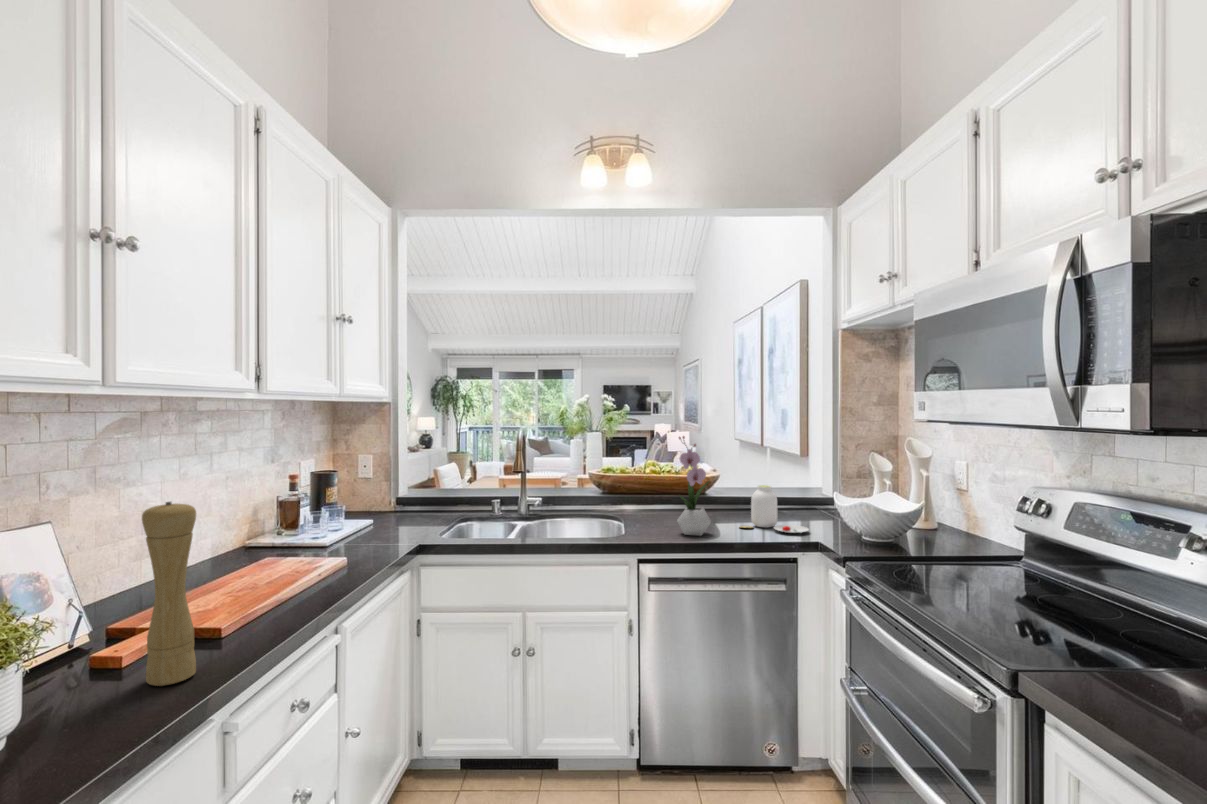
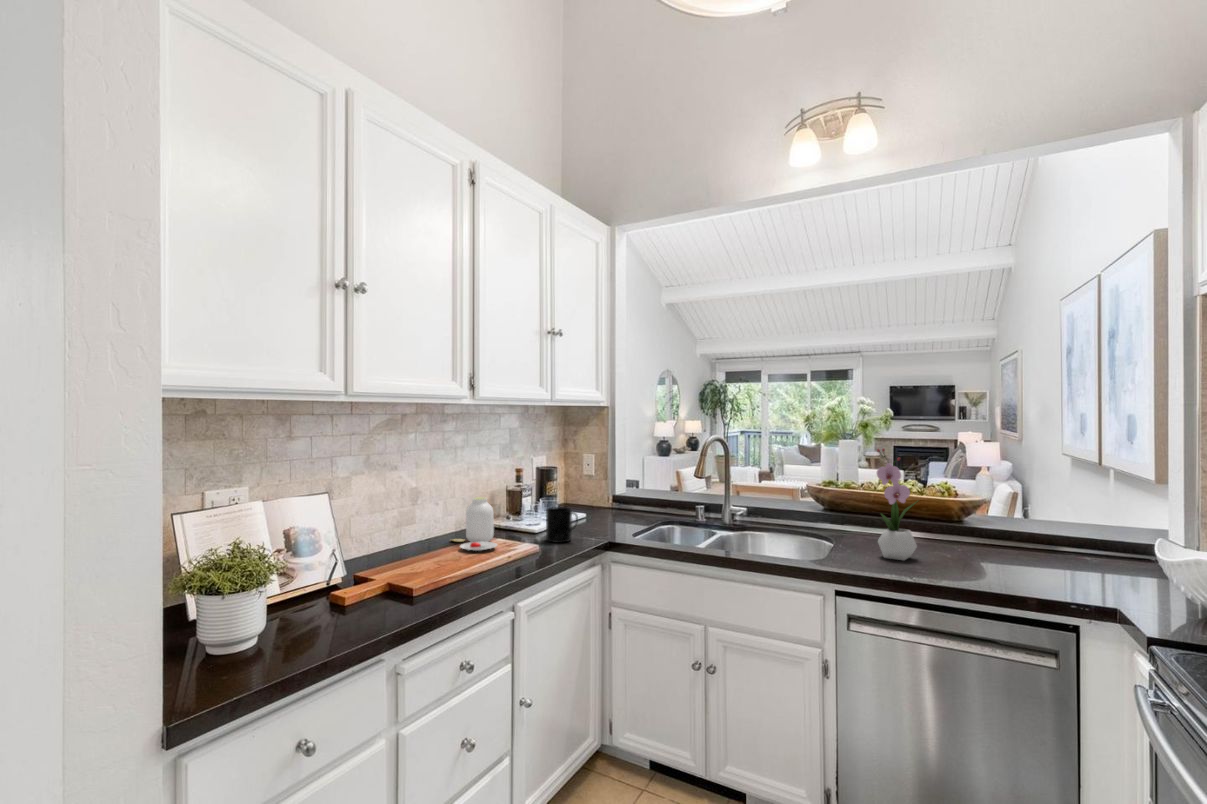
jar: present [740,485,809,533] -> present [452,497,497,551]
pepper mill: present [142,502,196,686] -> none [358,482,393,617]
mug: none [344,514,384,554] -> present [546,507,578,543]

